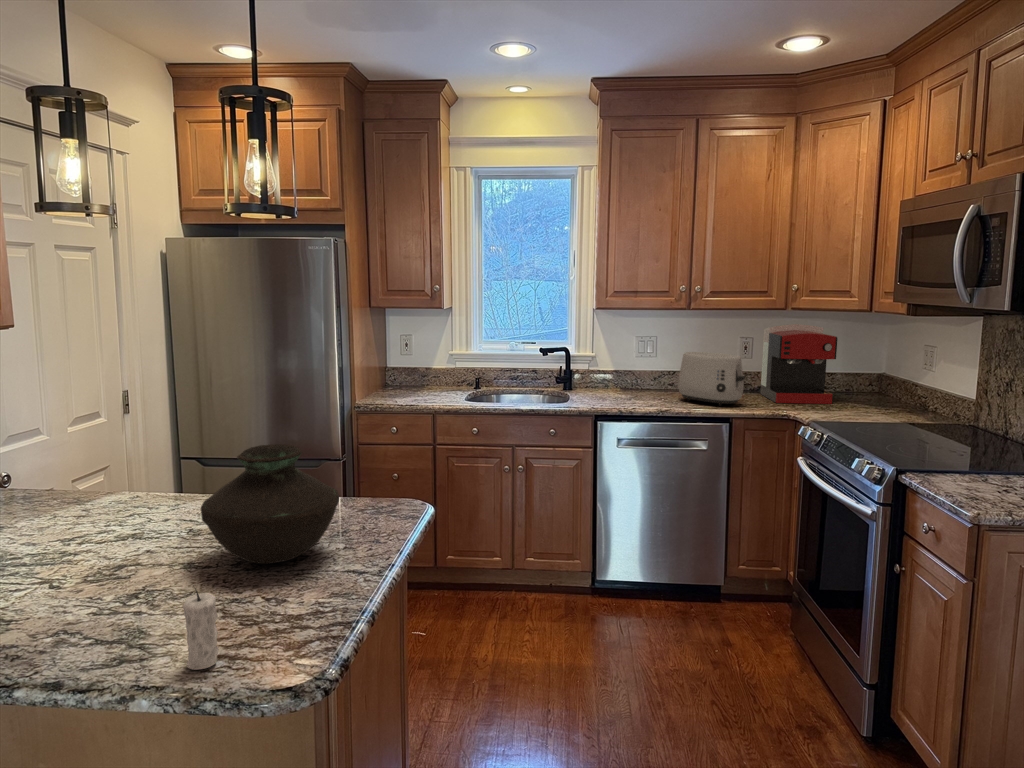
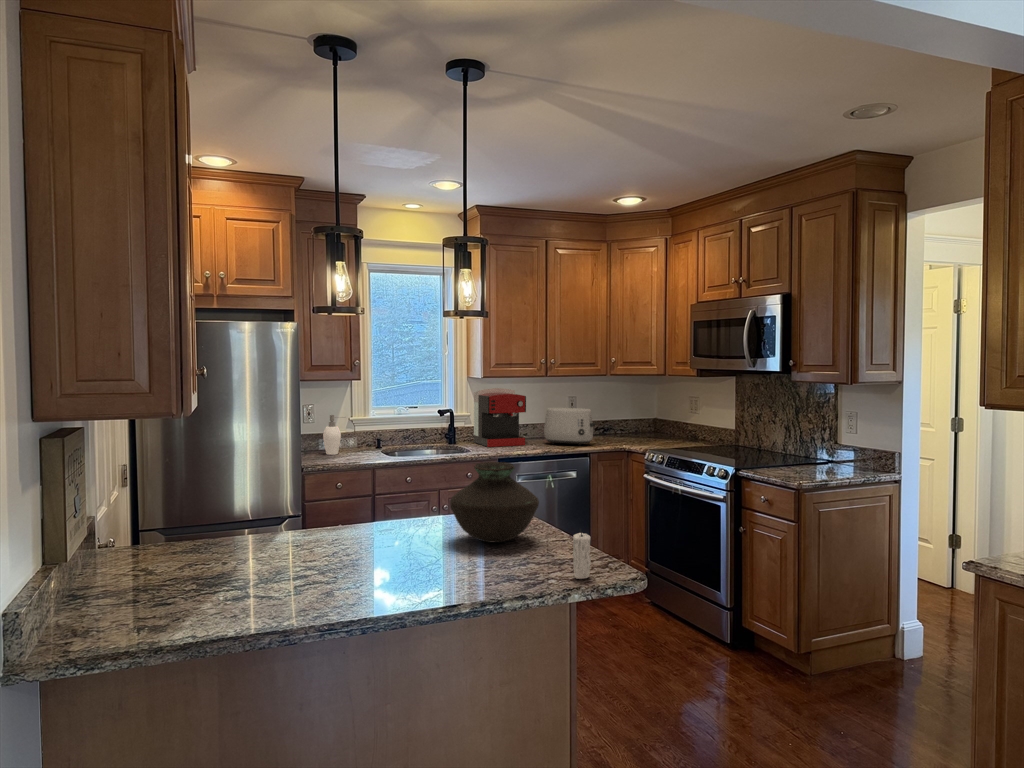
coffee maker: present [760,324,837,404] -> present [474,388,526,447]
soap dispenser: none [403,350,429,395] -> present [323,415,341,455]

